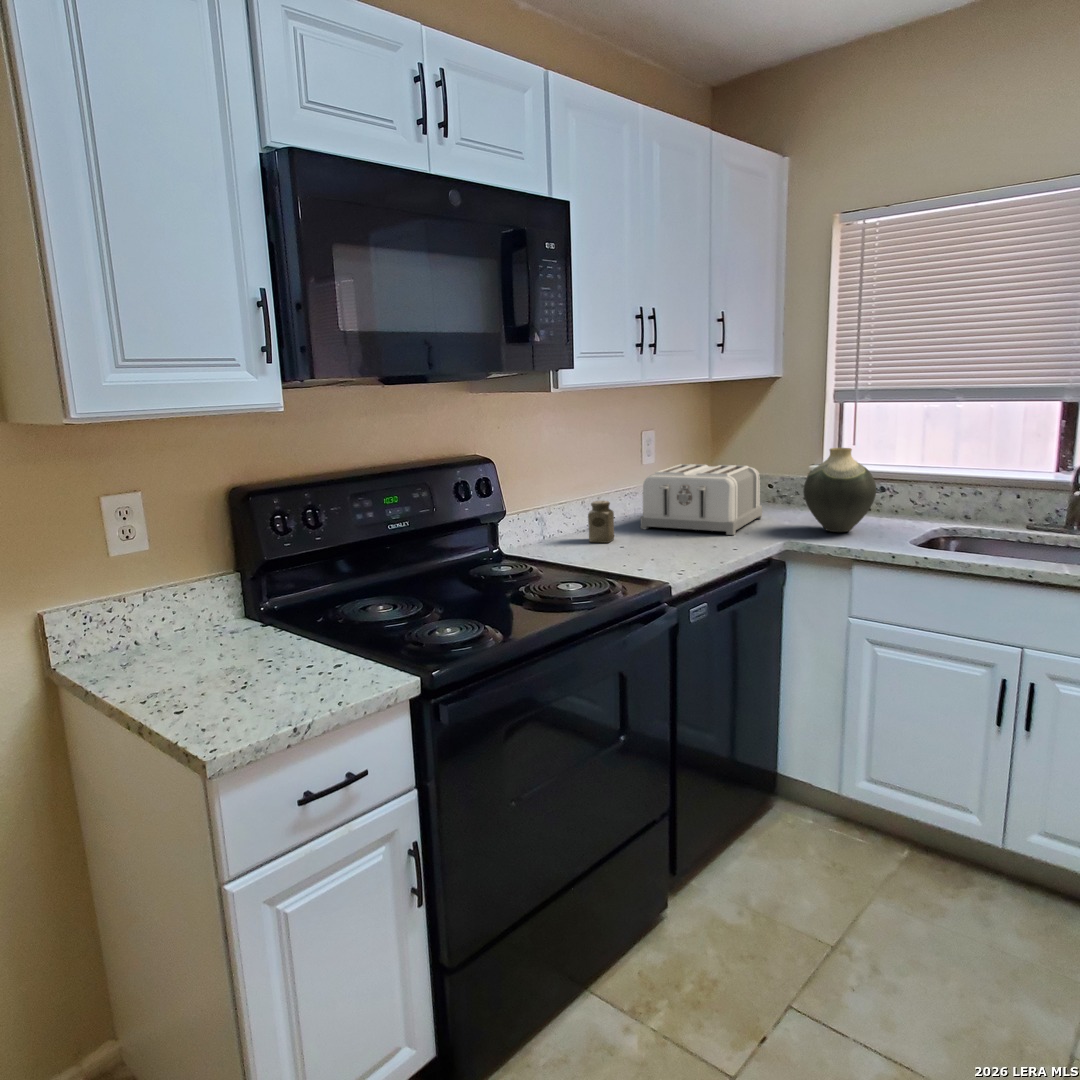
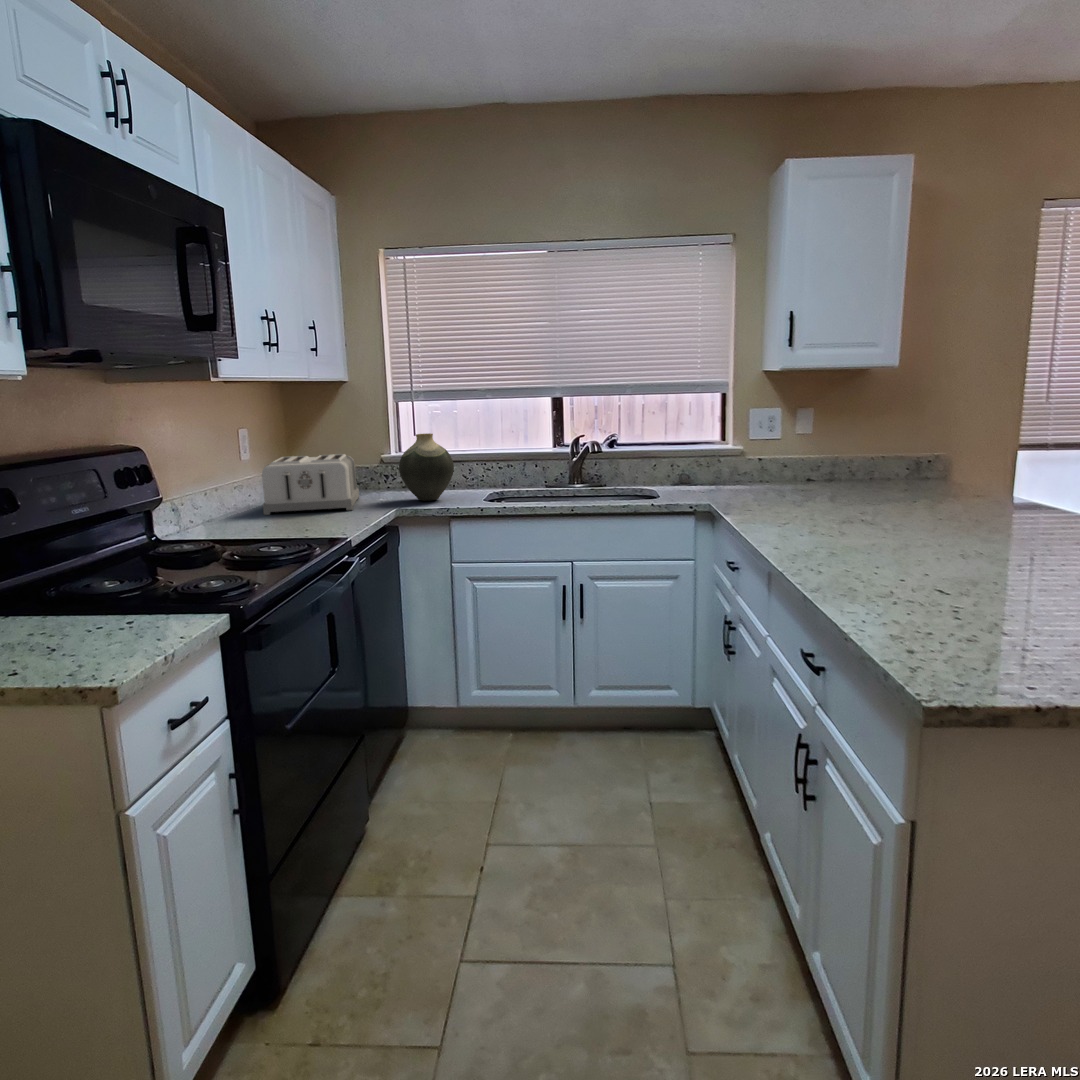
salt shaker: present [588,500,614,543] -> none [227,488,251,527]

